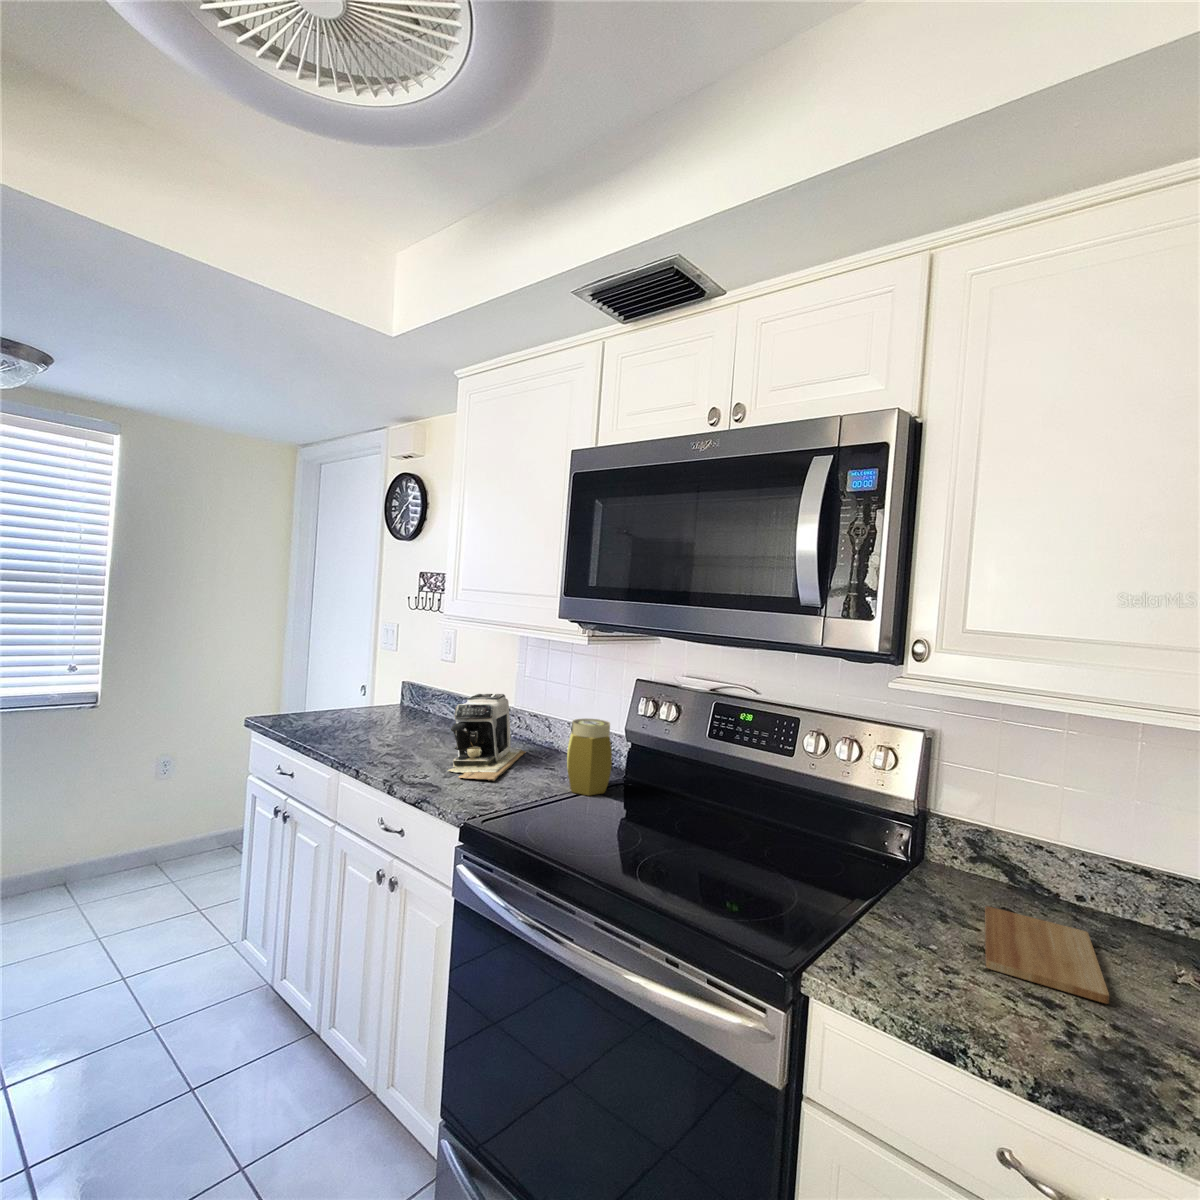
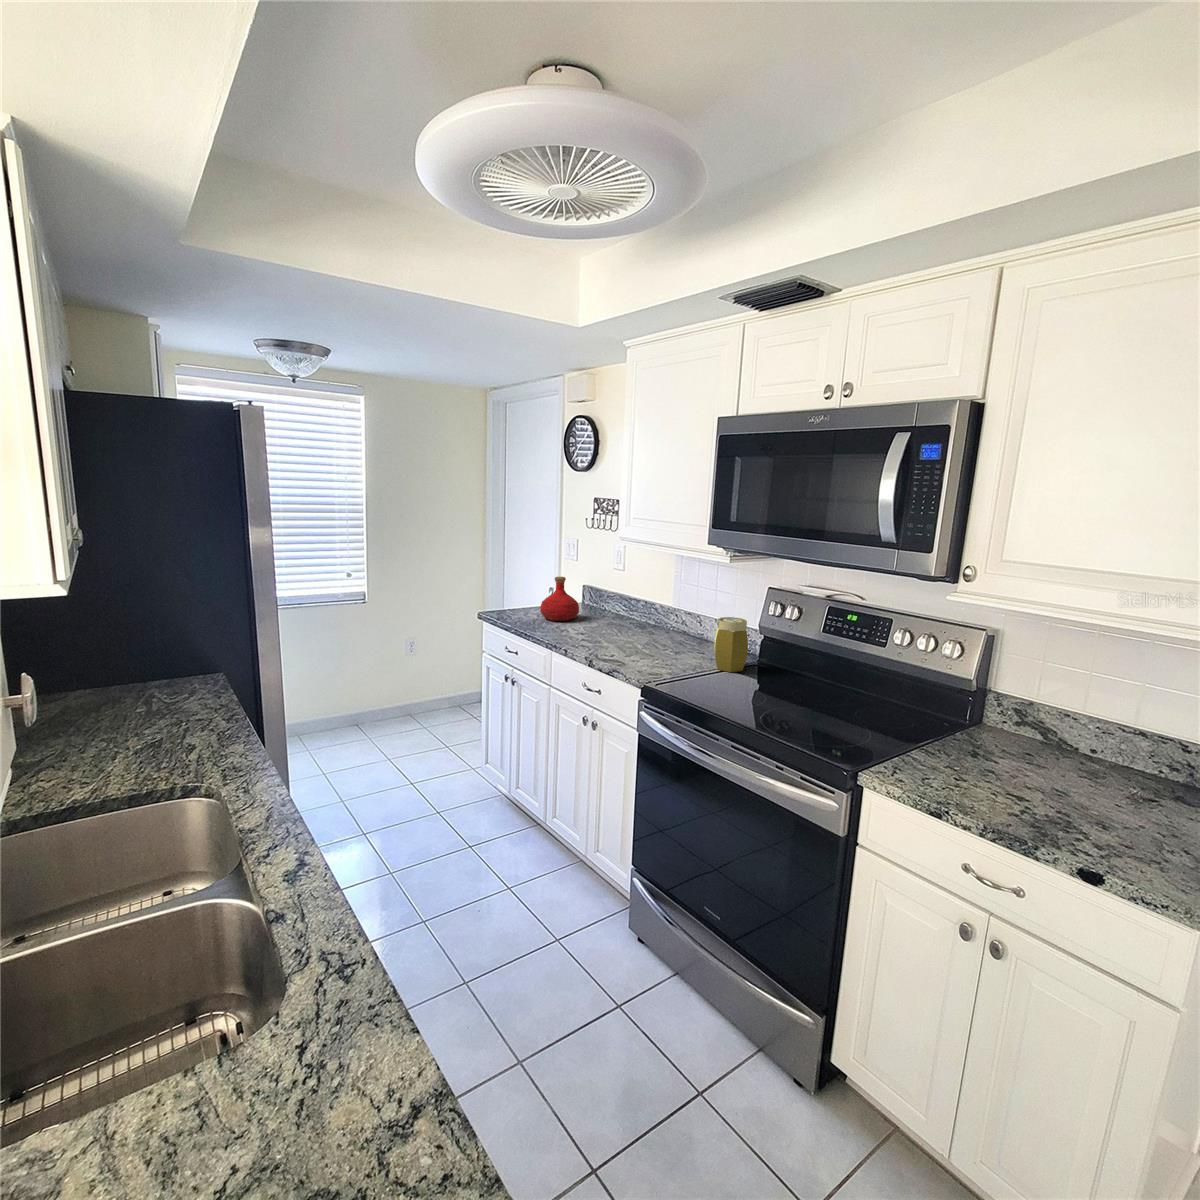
bottle: none [334,667,390,727] -> present [540,577,579,621]
coffee maker: present [448,694,526,781] -> none [627,598,684,660]
cutting board: present [985,906,1109,1004] -> none [988,751,1080,802]

